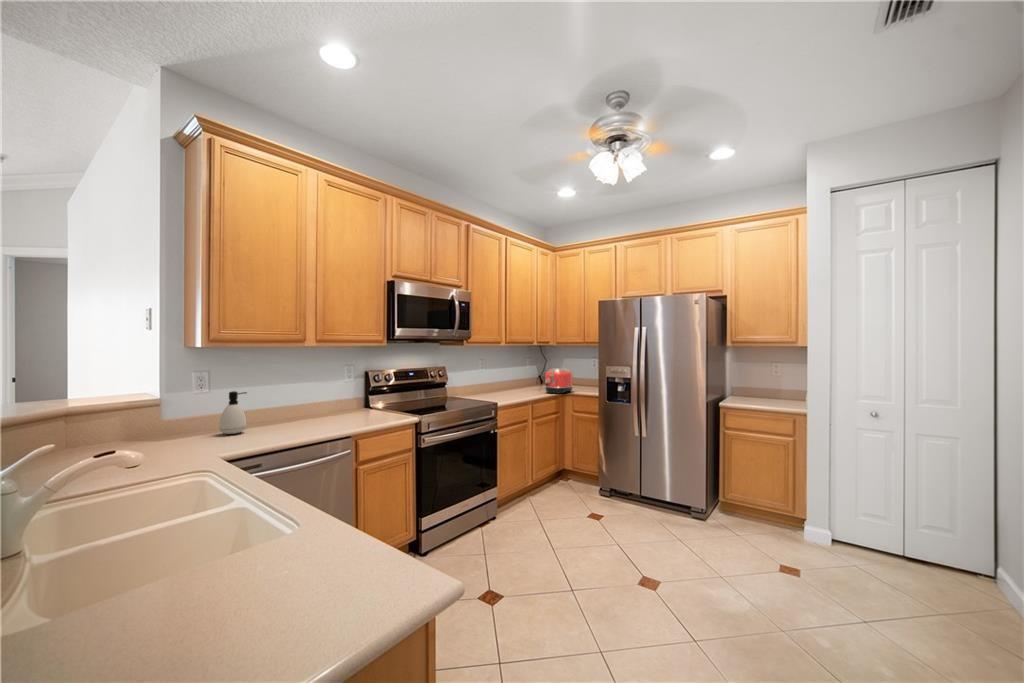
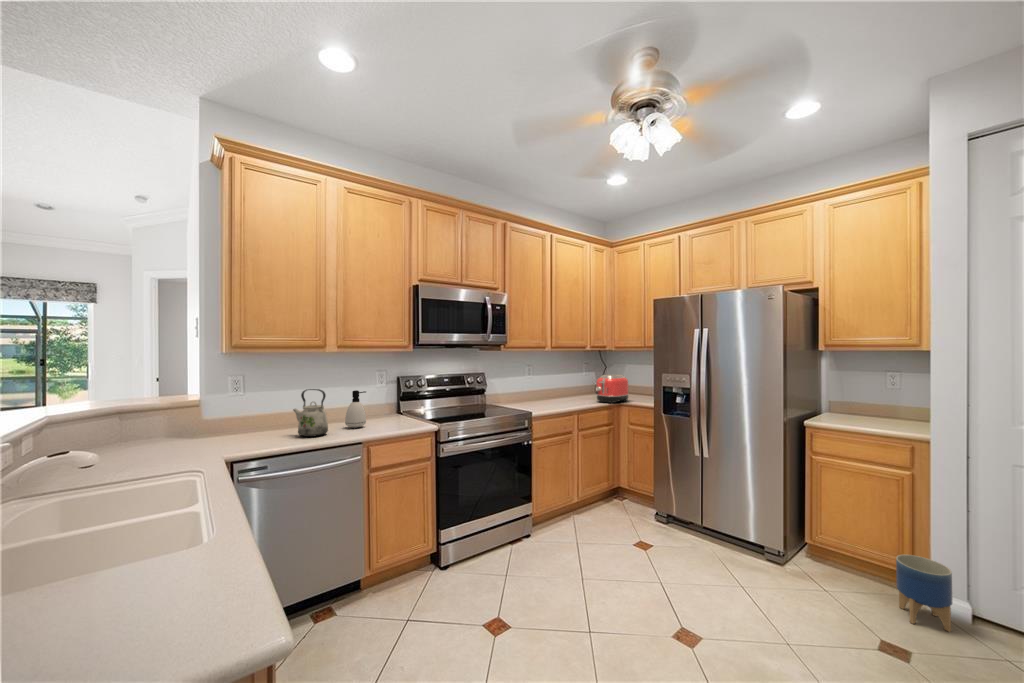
kettle: none [273,384,313,433] -> present [293,389,328,437]
soap dispenser: present [219,391,247,434] -> present [345,390,366,428]
planter: none [787,501,823,554] -> present [896,555,952,632]

